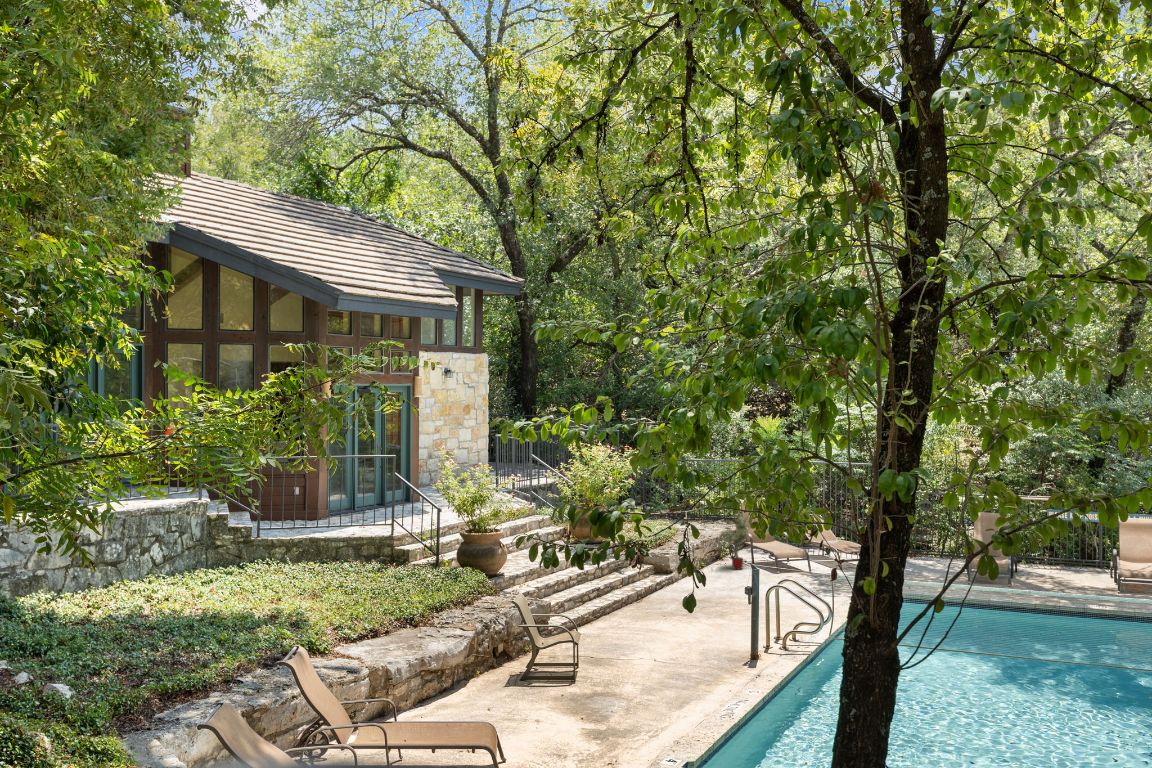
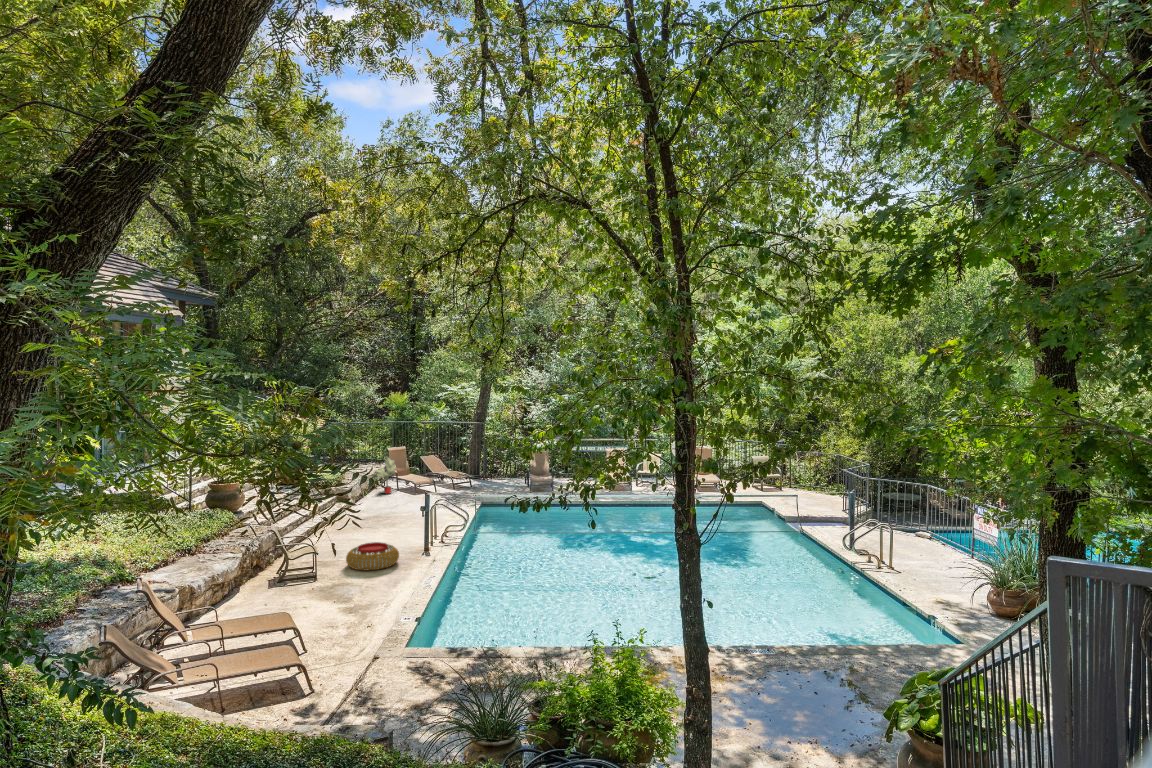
pouf: none [621,638,701,681] -> present [346,542,399,571]

